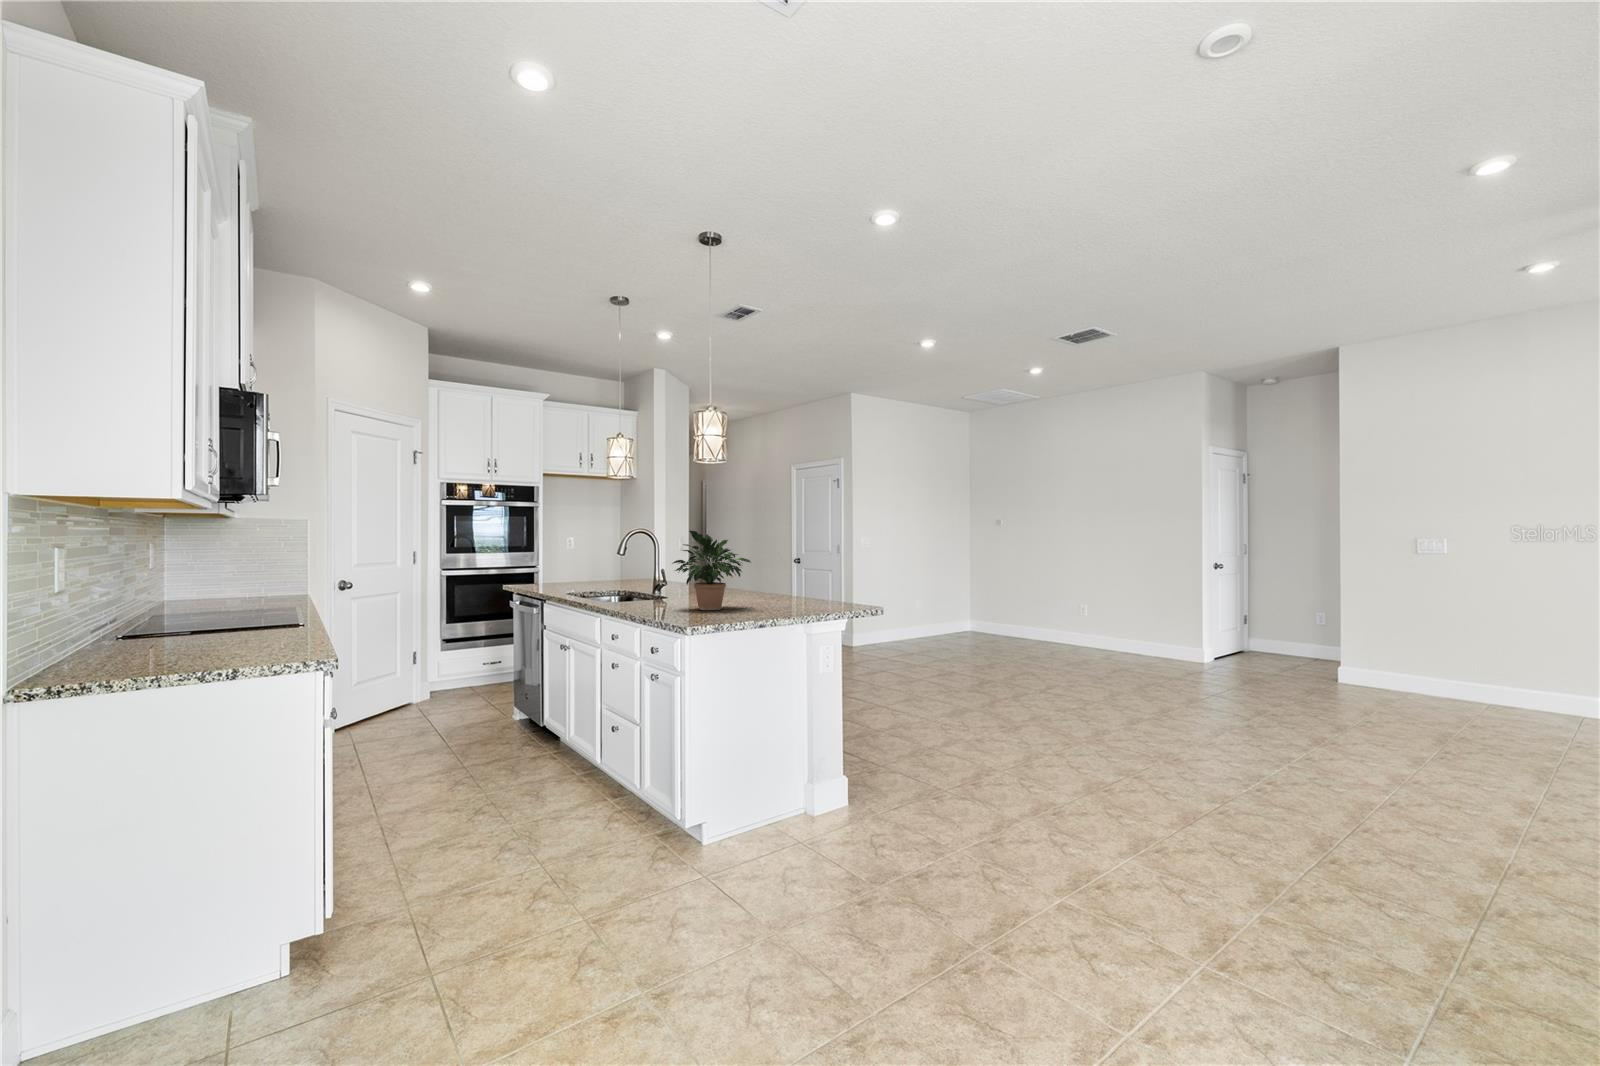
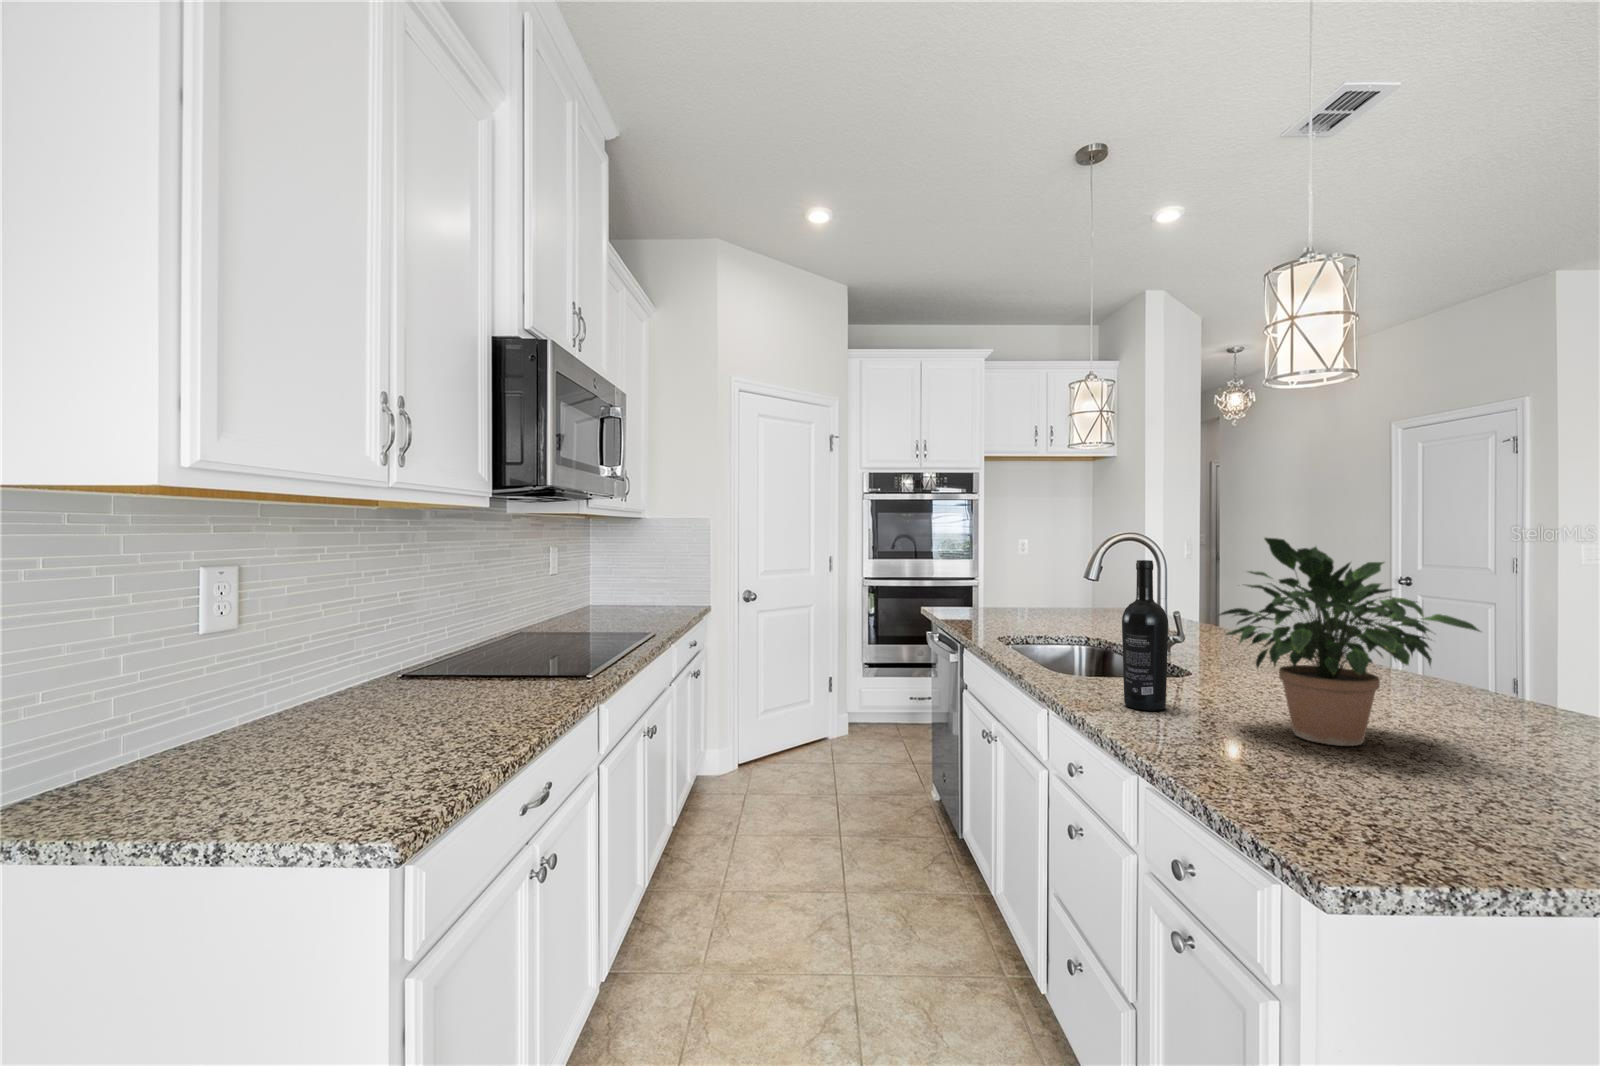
wine bottle: none [635,541,654,609] -> present [1122,560,1168,711]

